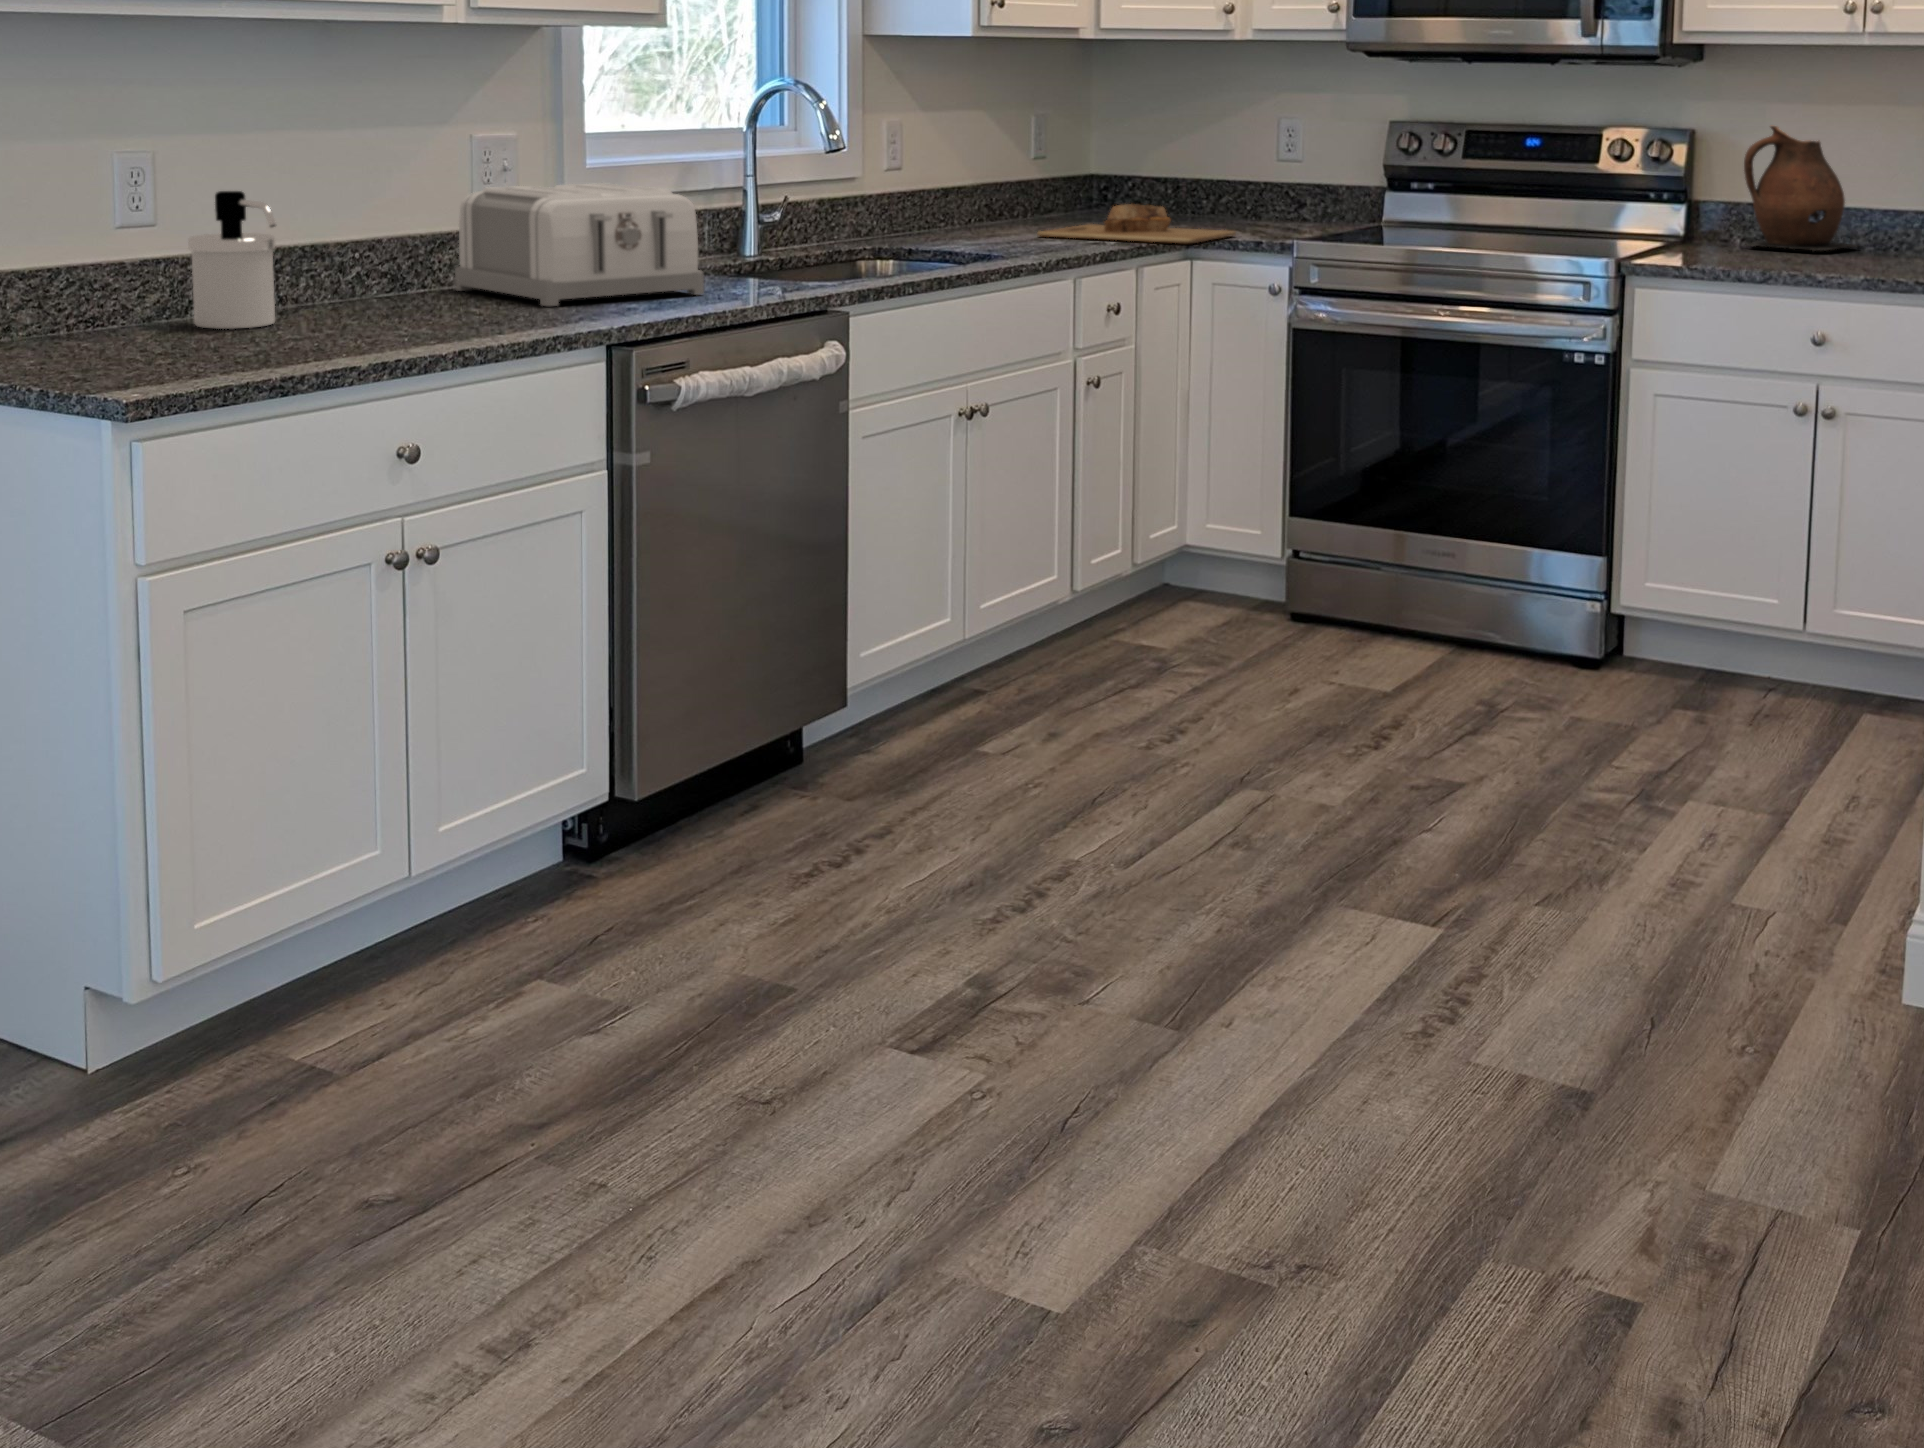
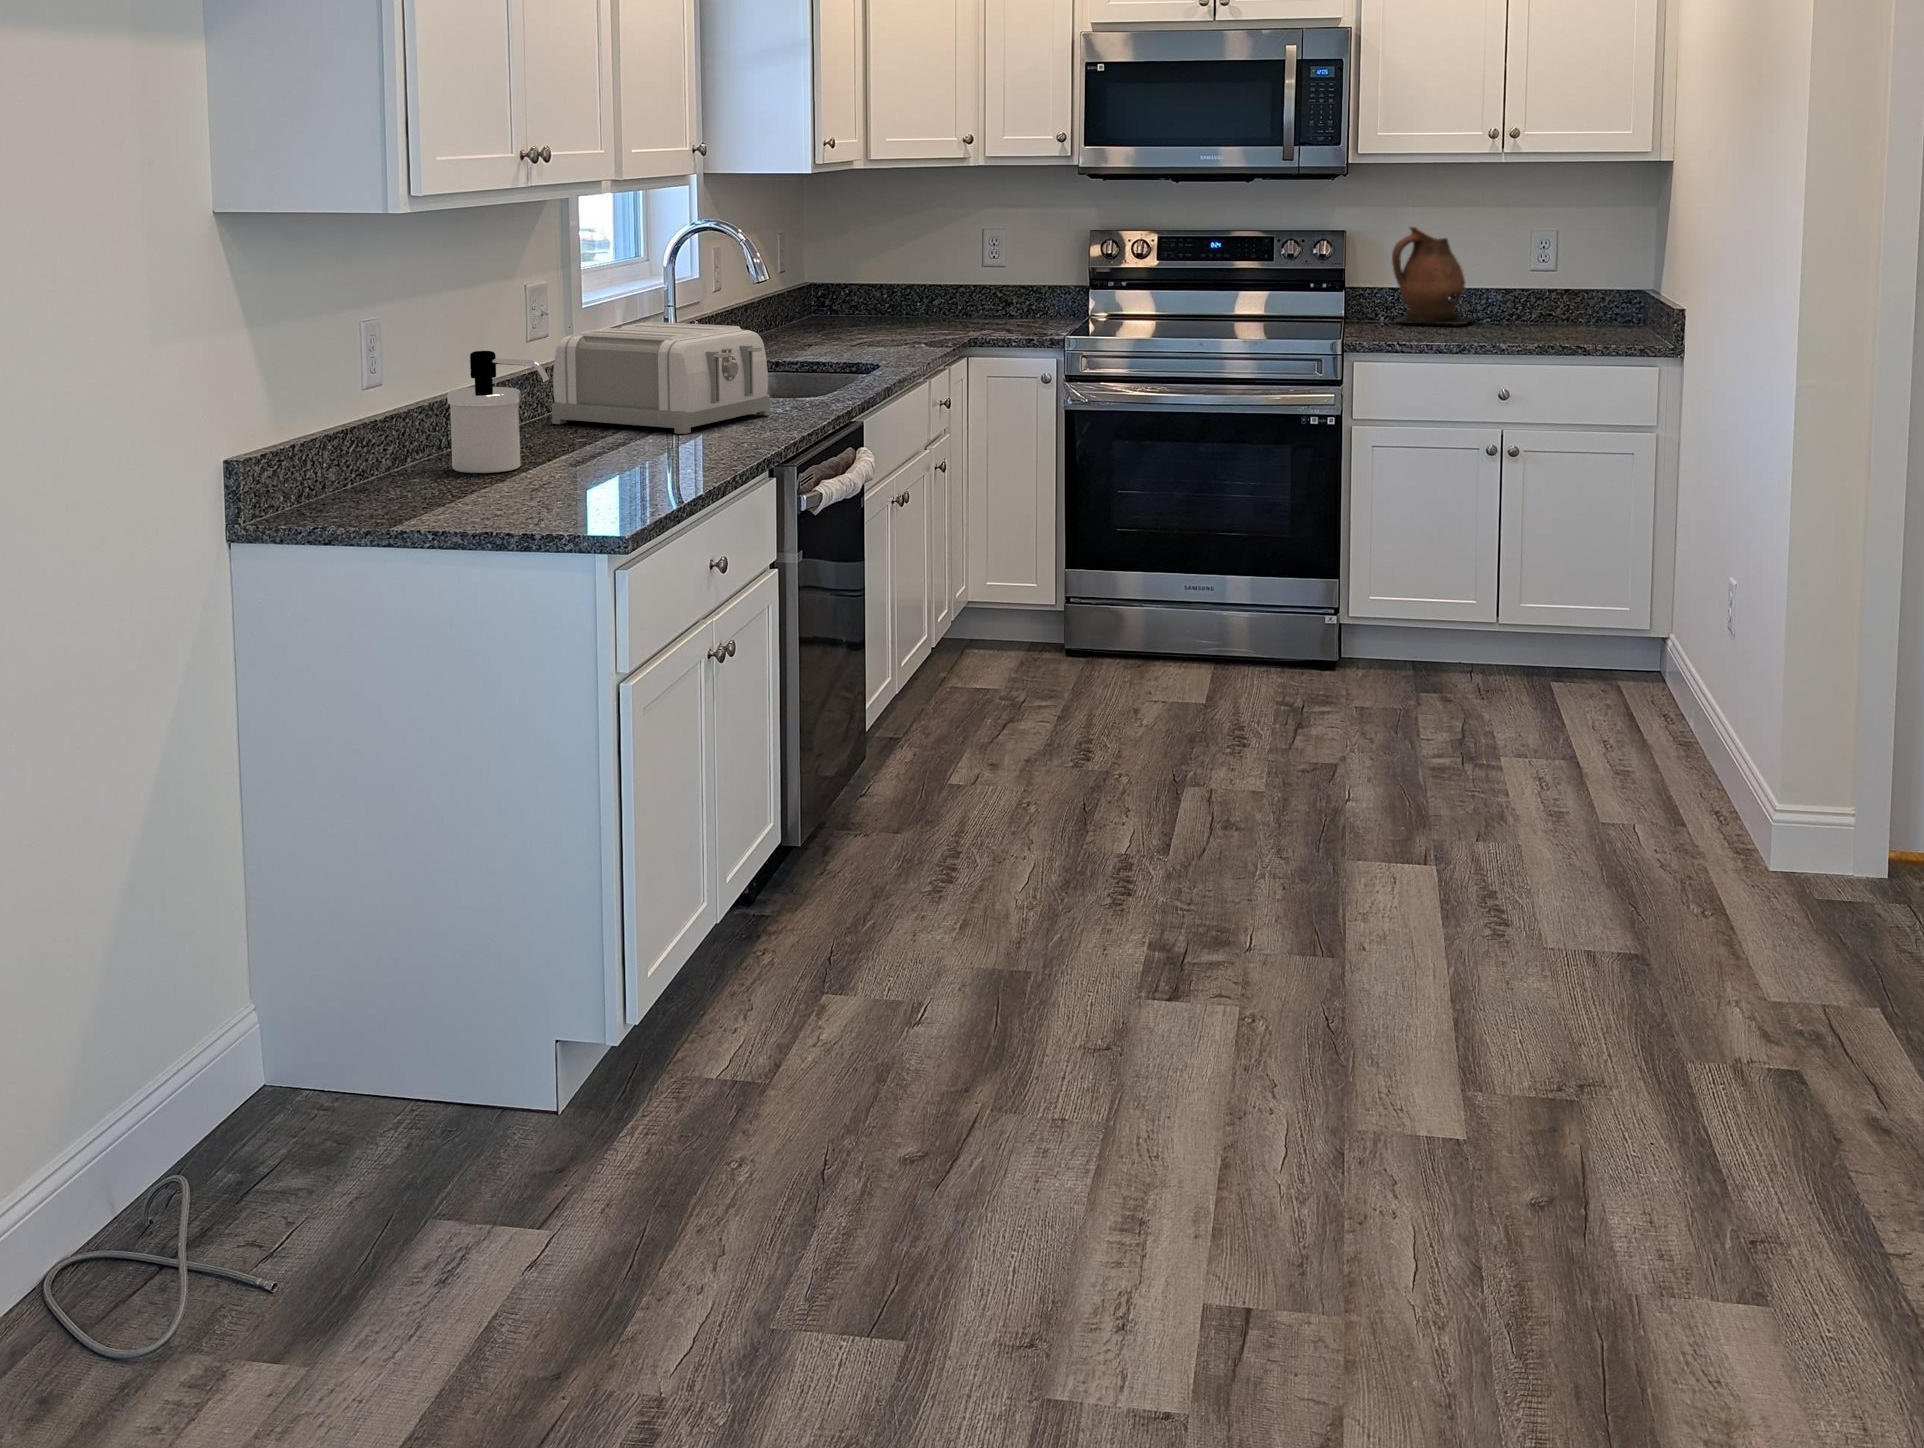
cutting board: present [1037,204,1236,243] -> none [851,310,1005,343]

